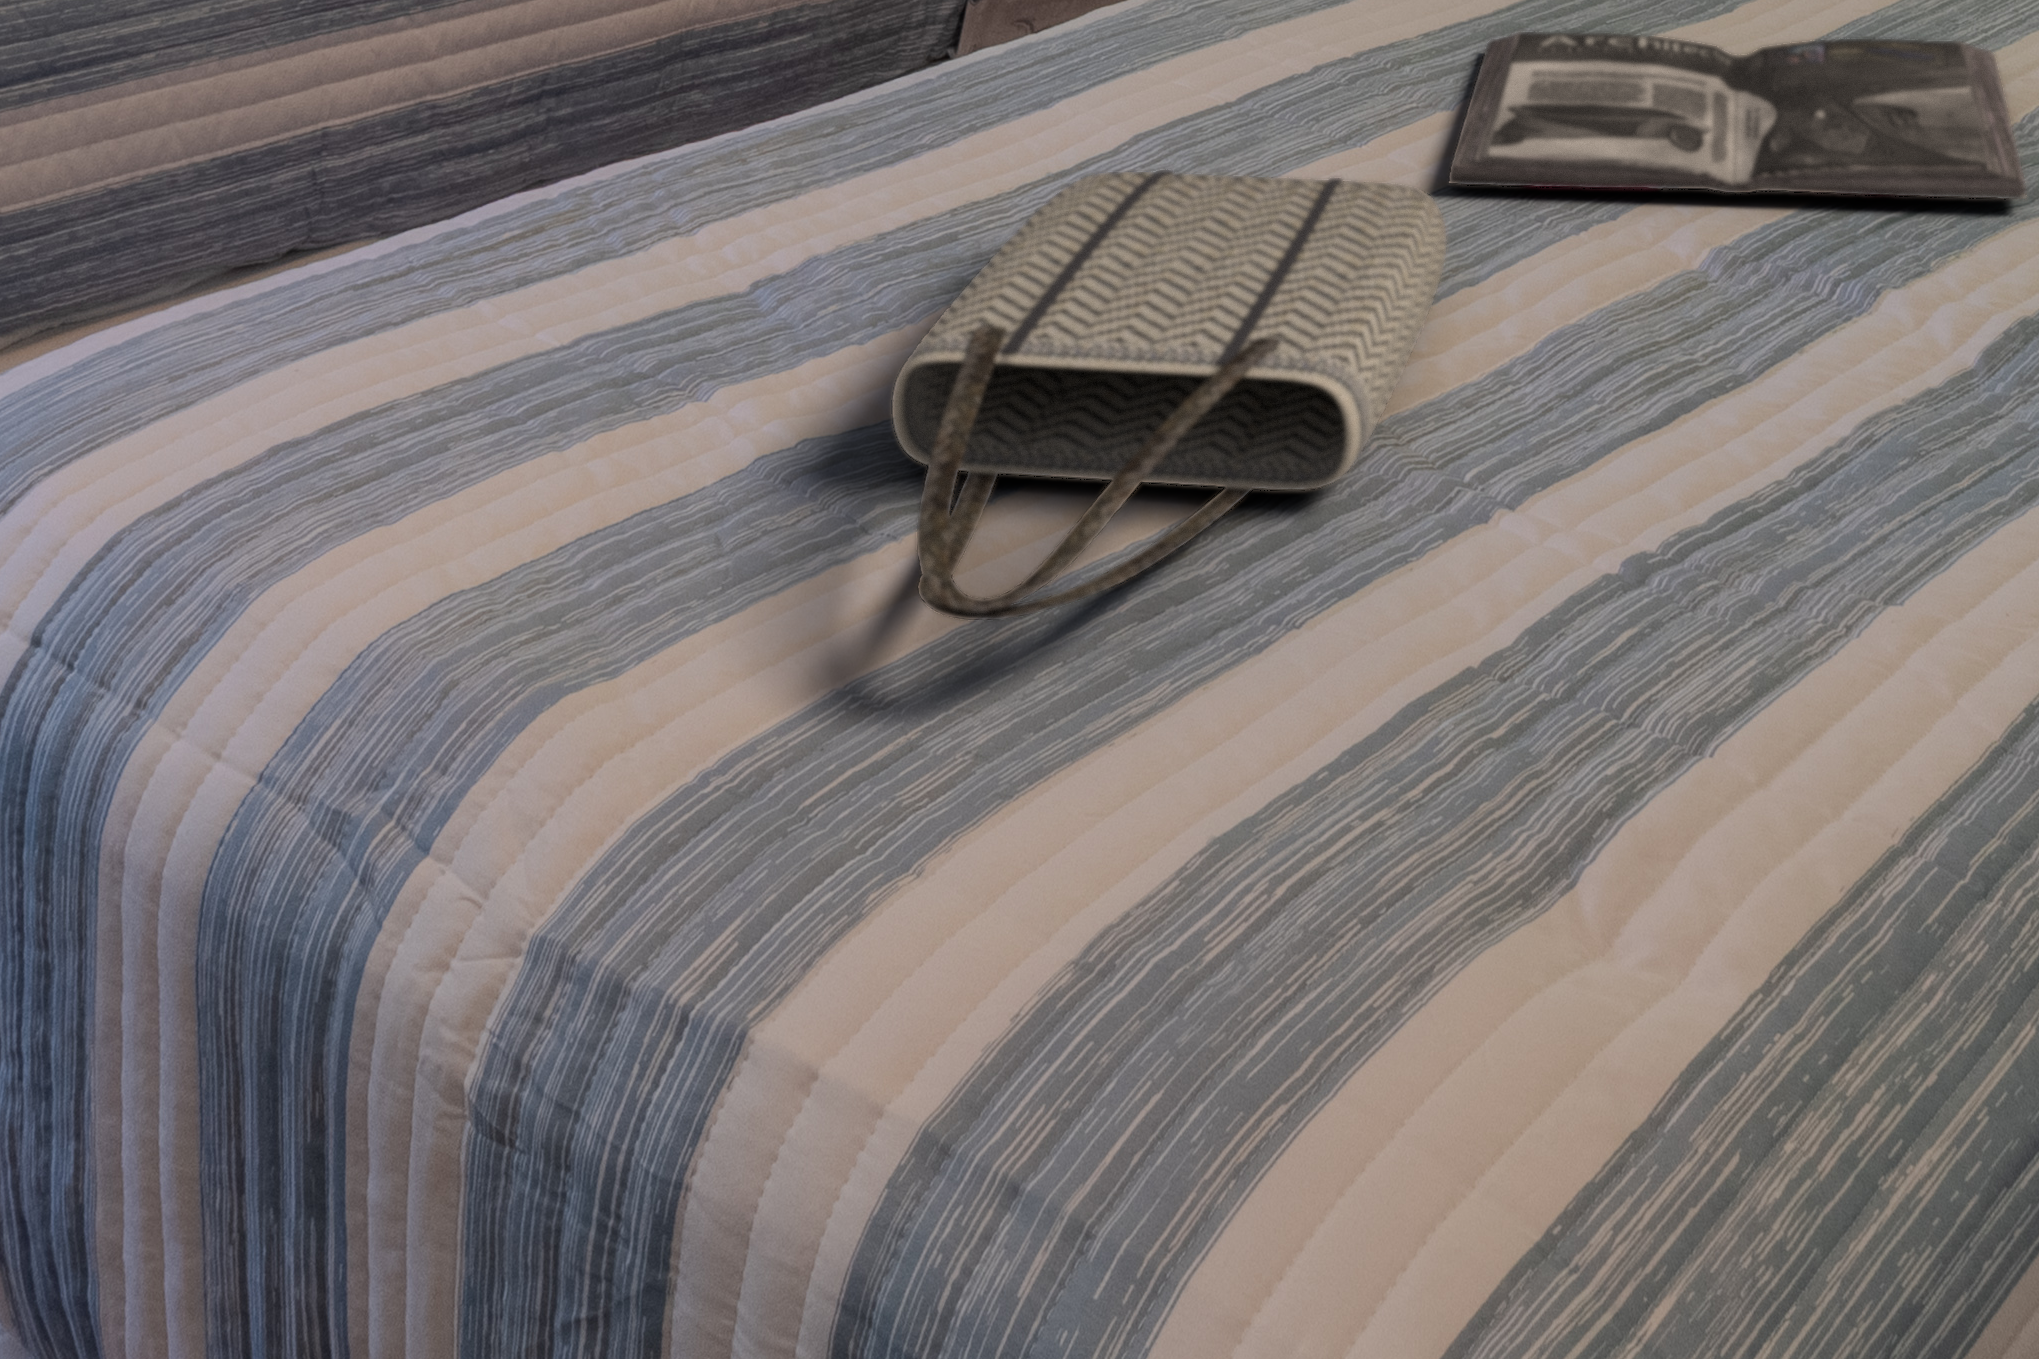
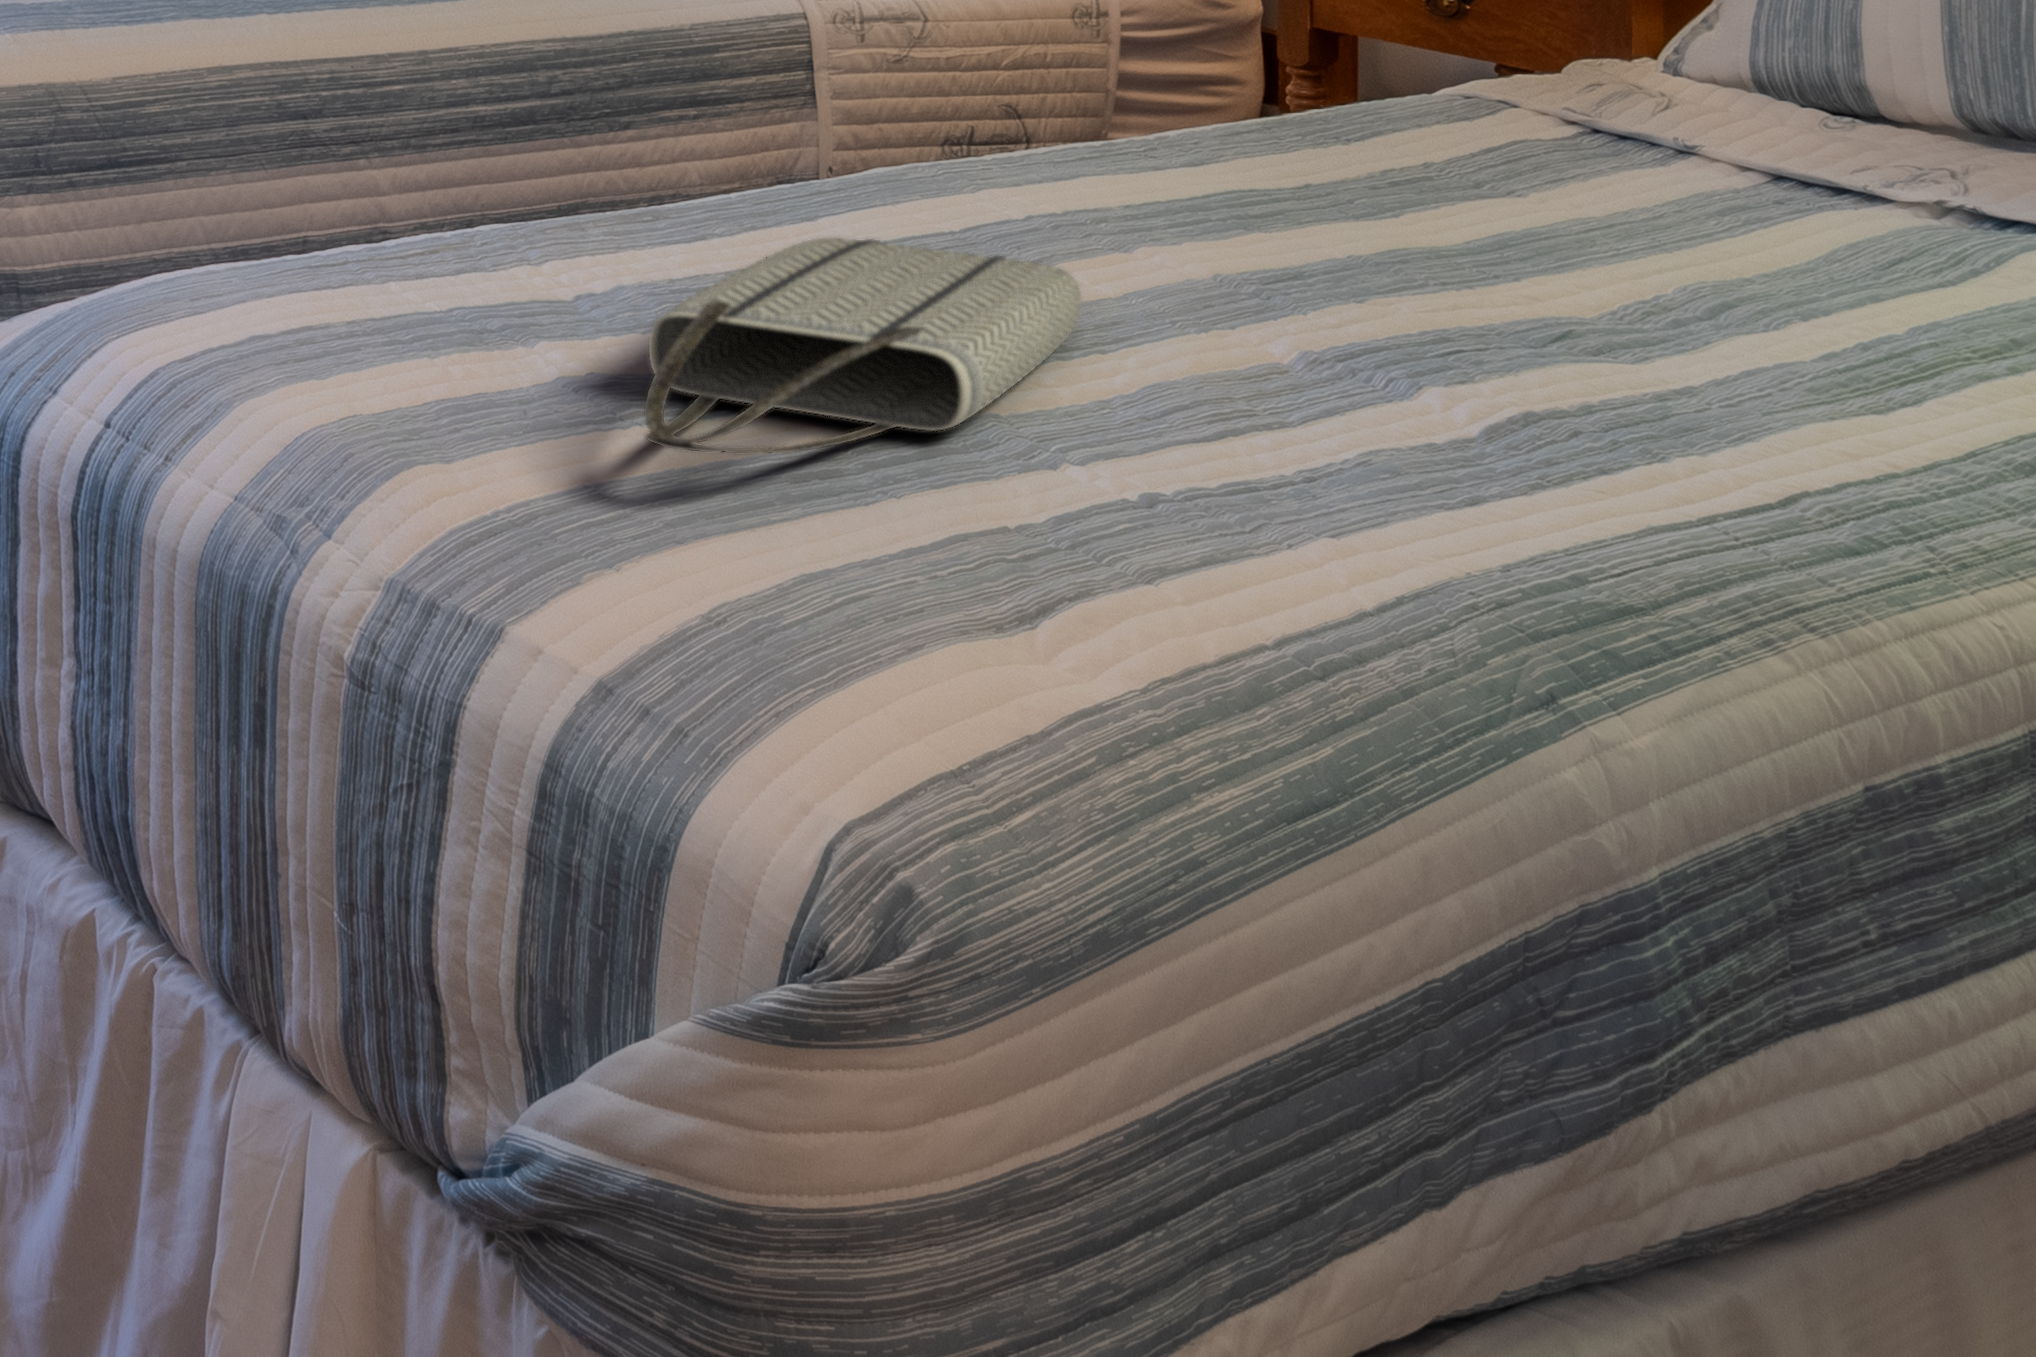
magazine: present [1449,32,2027,199] -> none [1103,198,1604,339]

